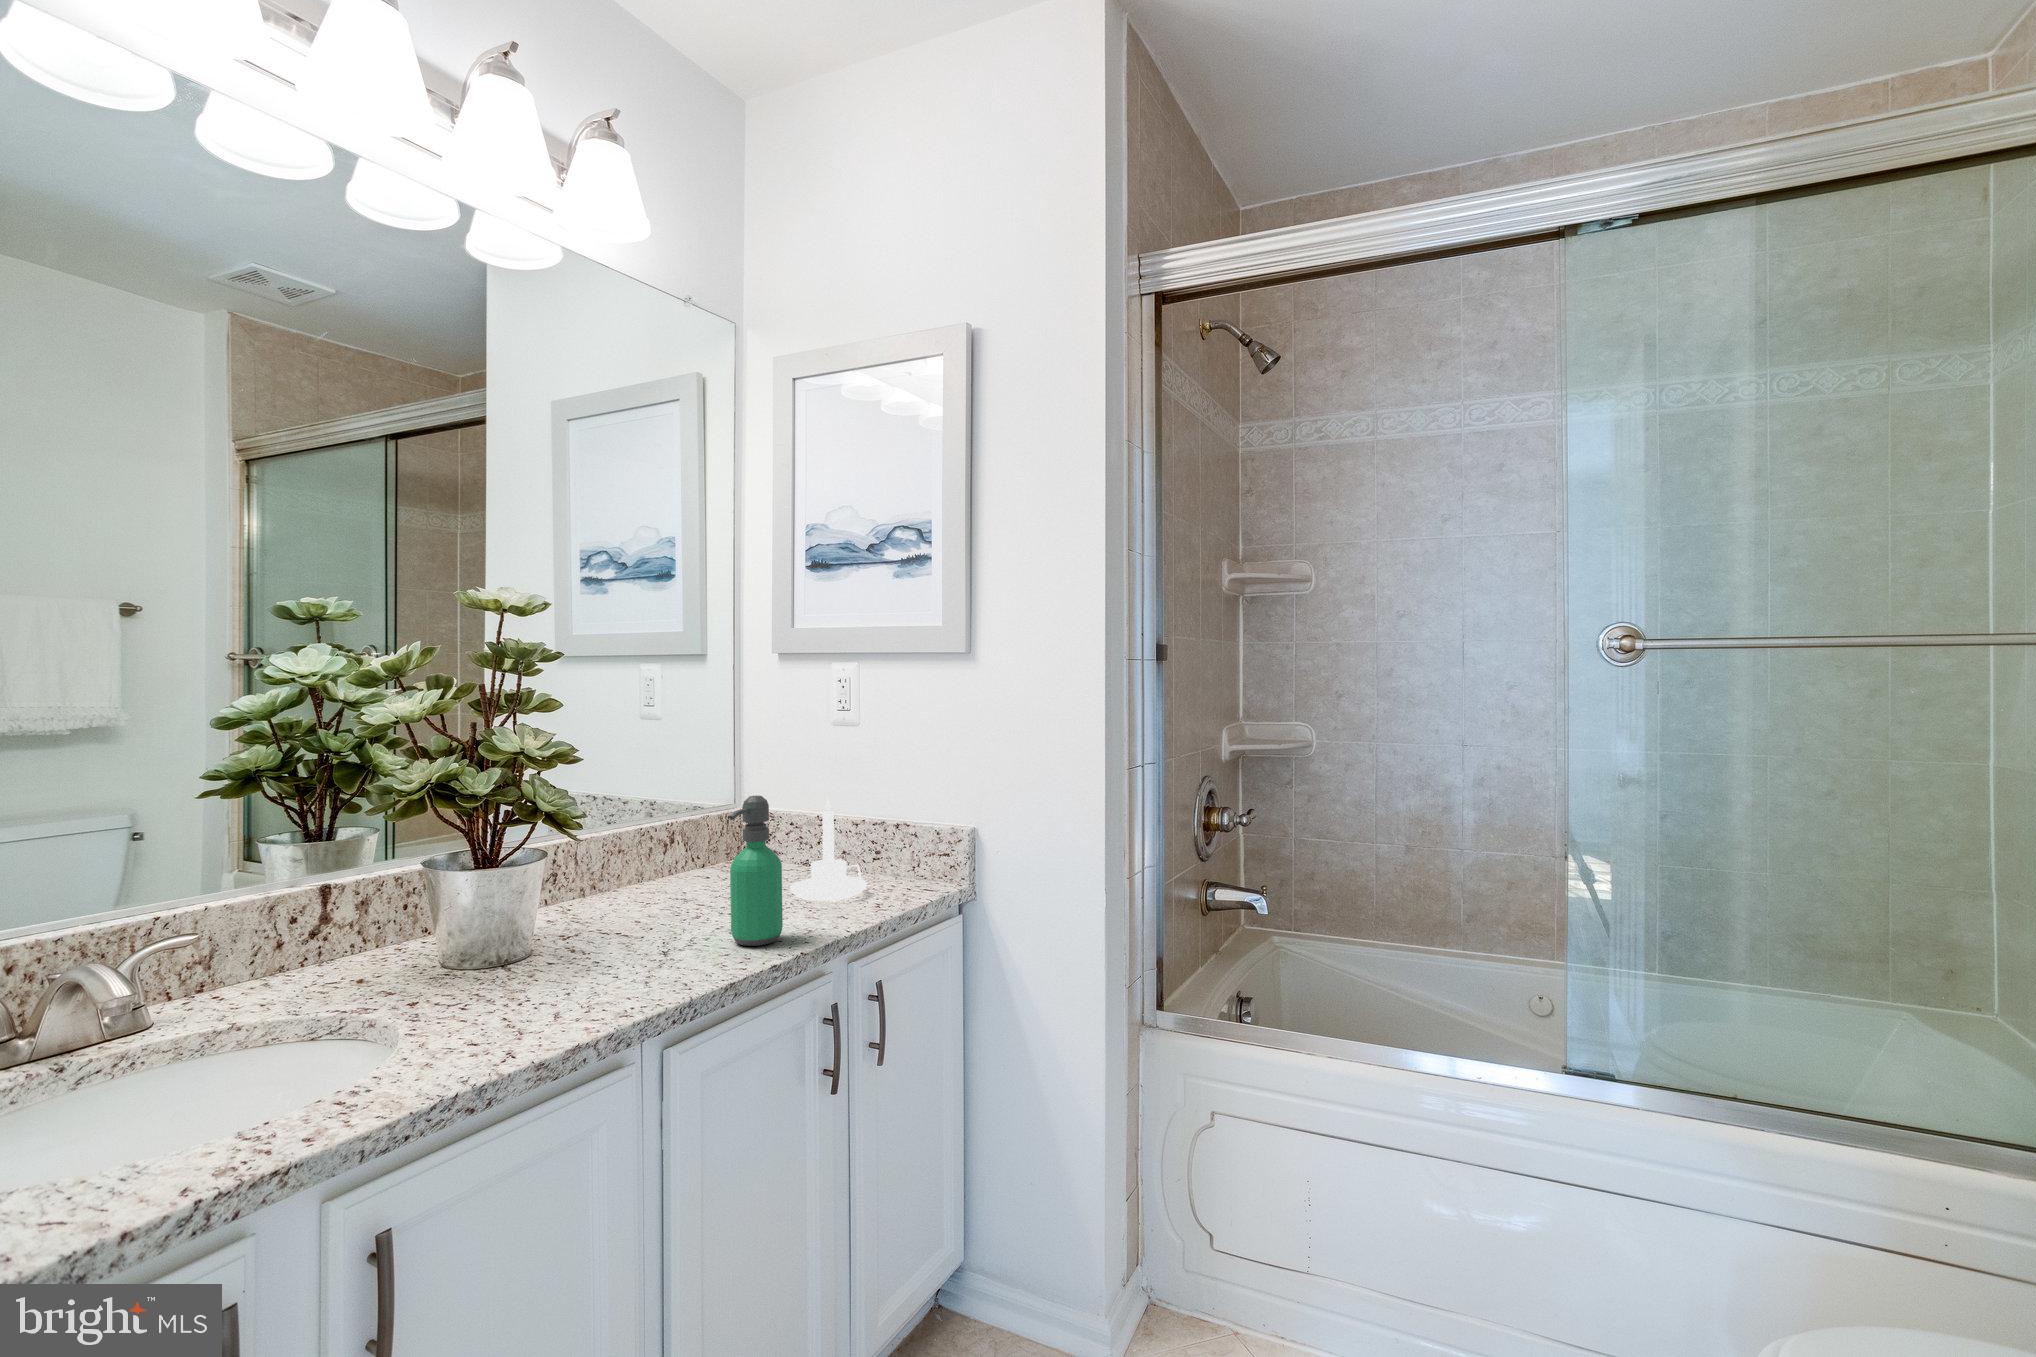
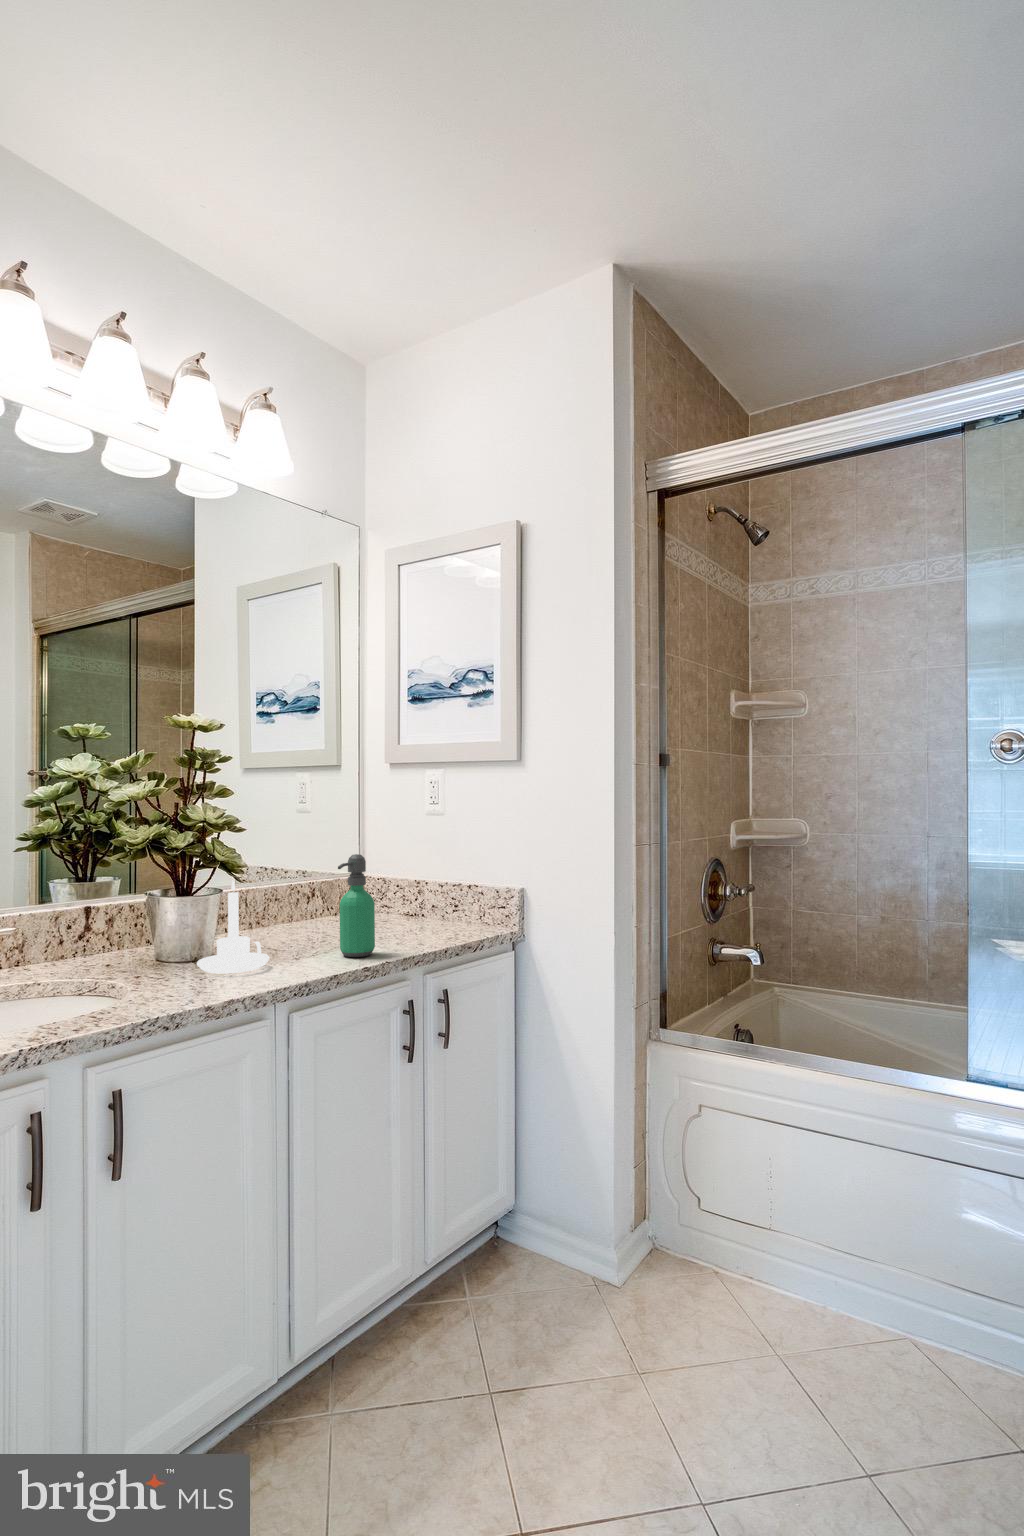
candle holder: present [790,798,867,901] -> present [197,880,269,974]

